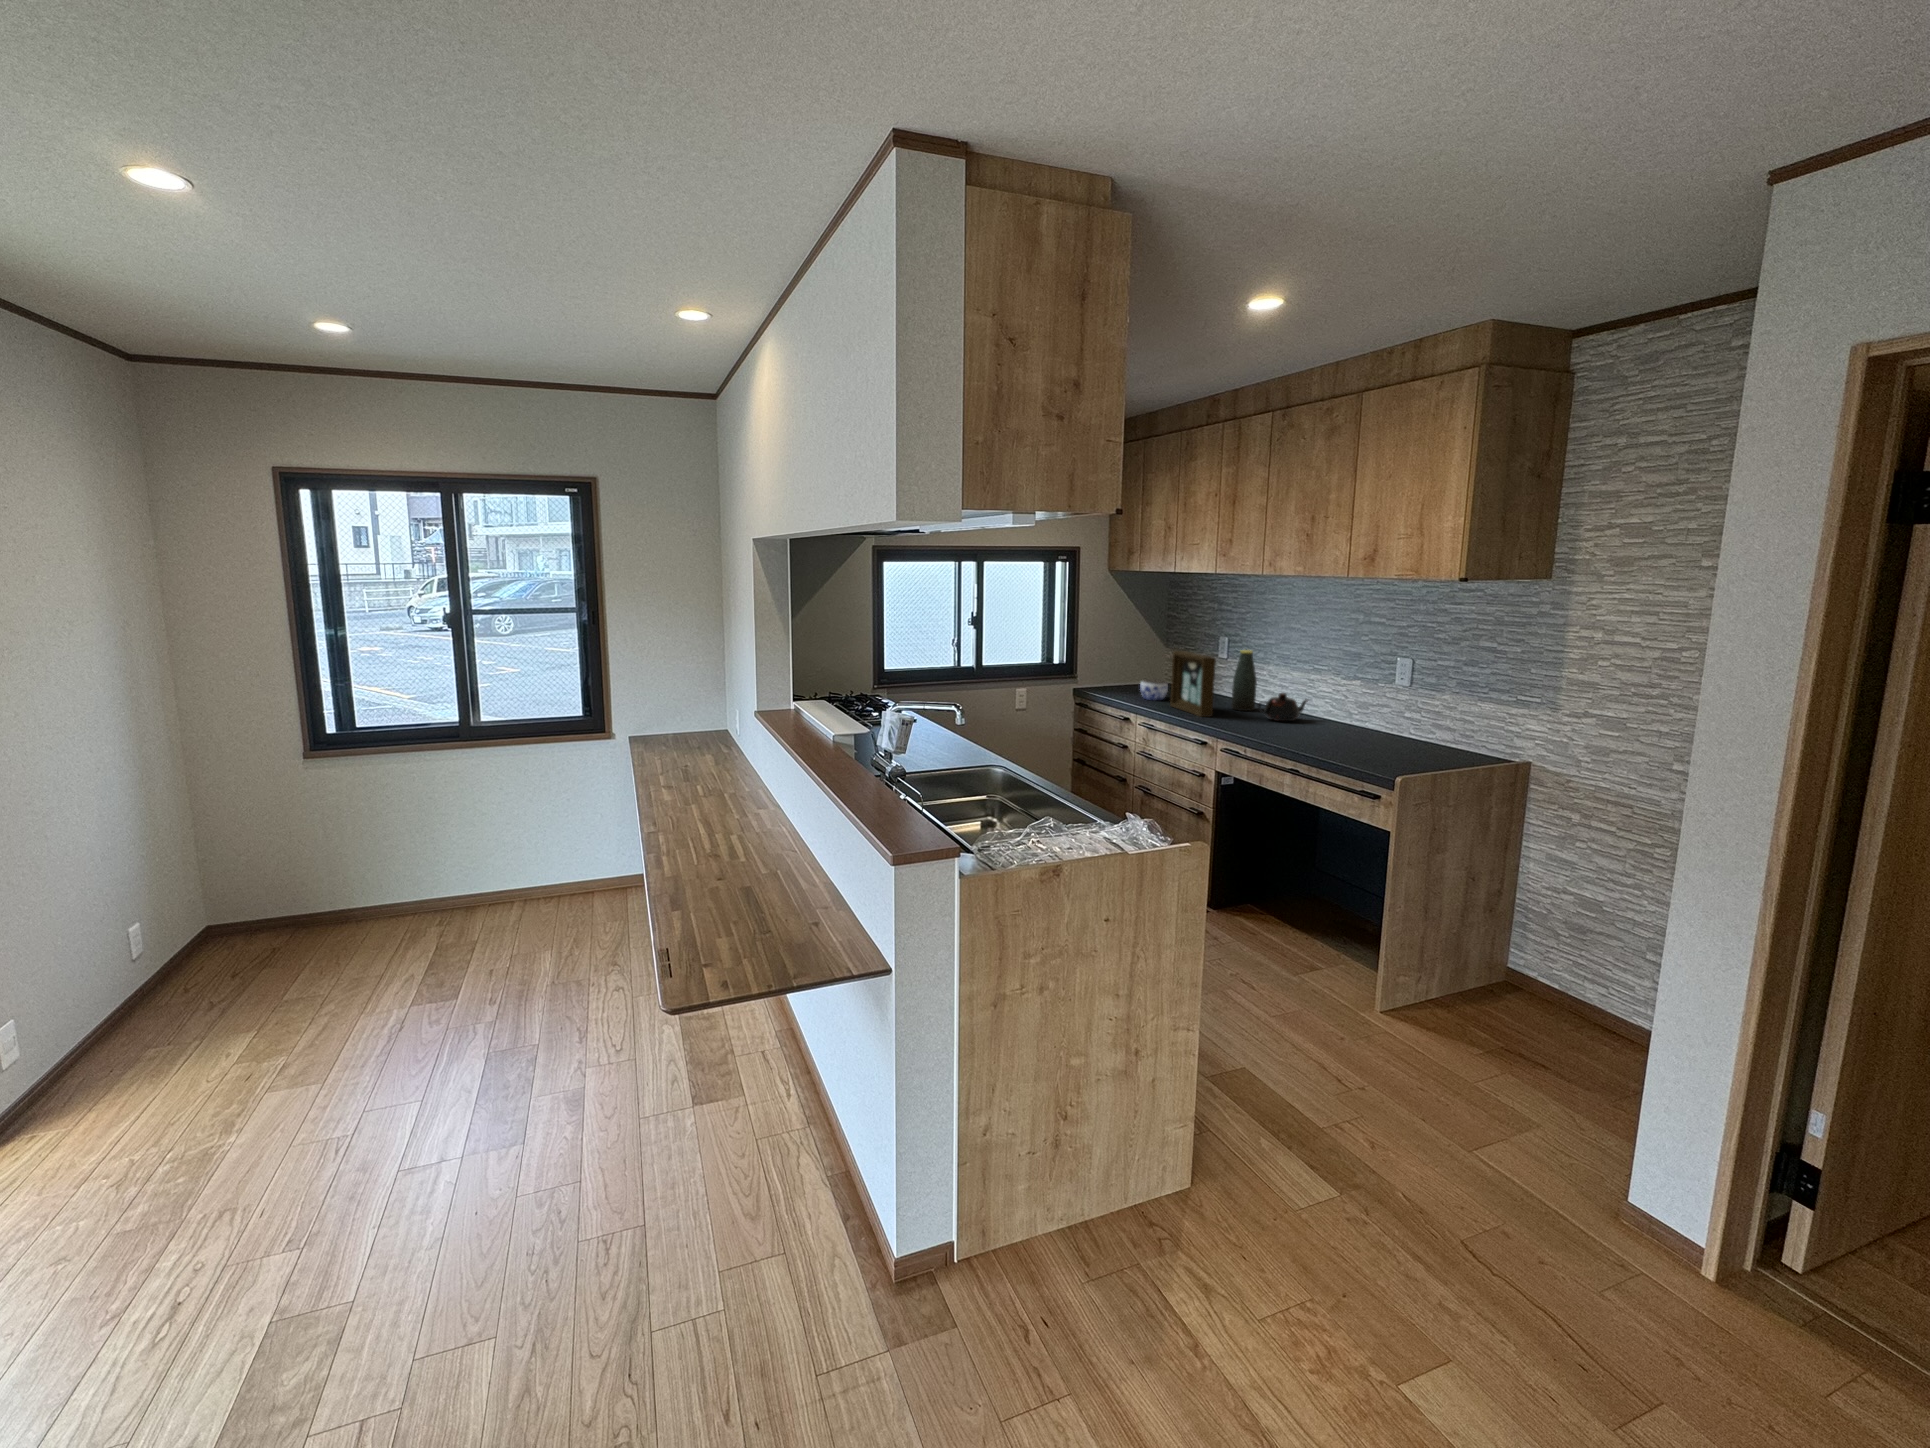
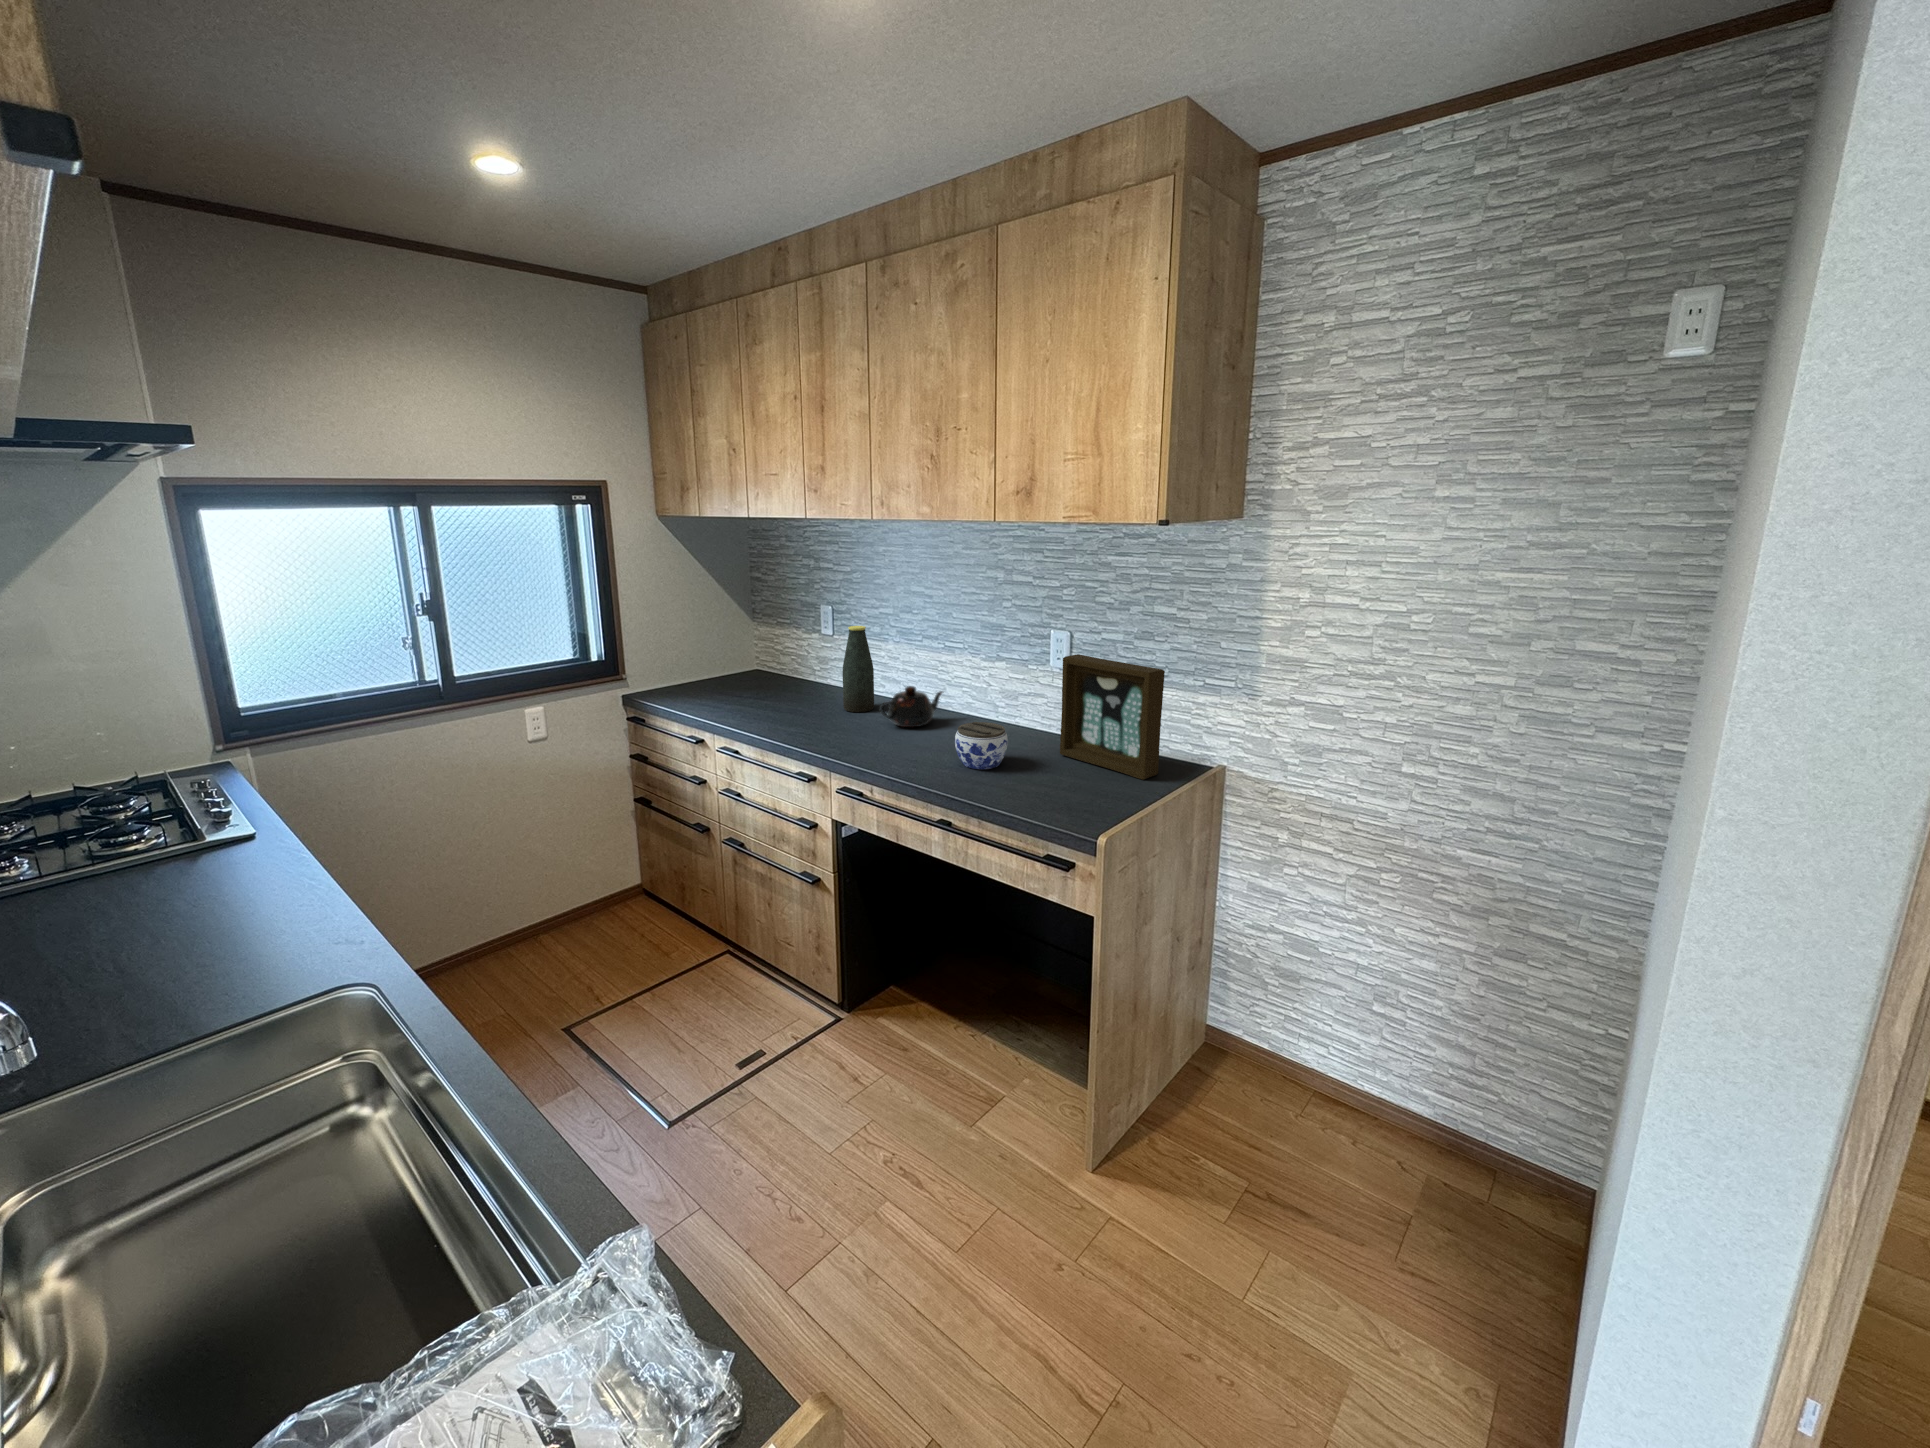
picture frame: present [1170,651,1216,717] -> present [1060,654,1165,780]
jar: present [1140,678,1168,700] -> present [955,722,1008,769]

